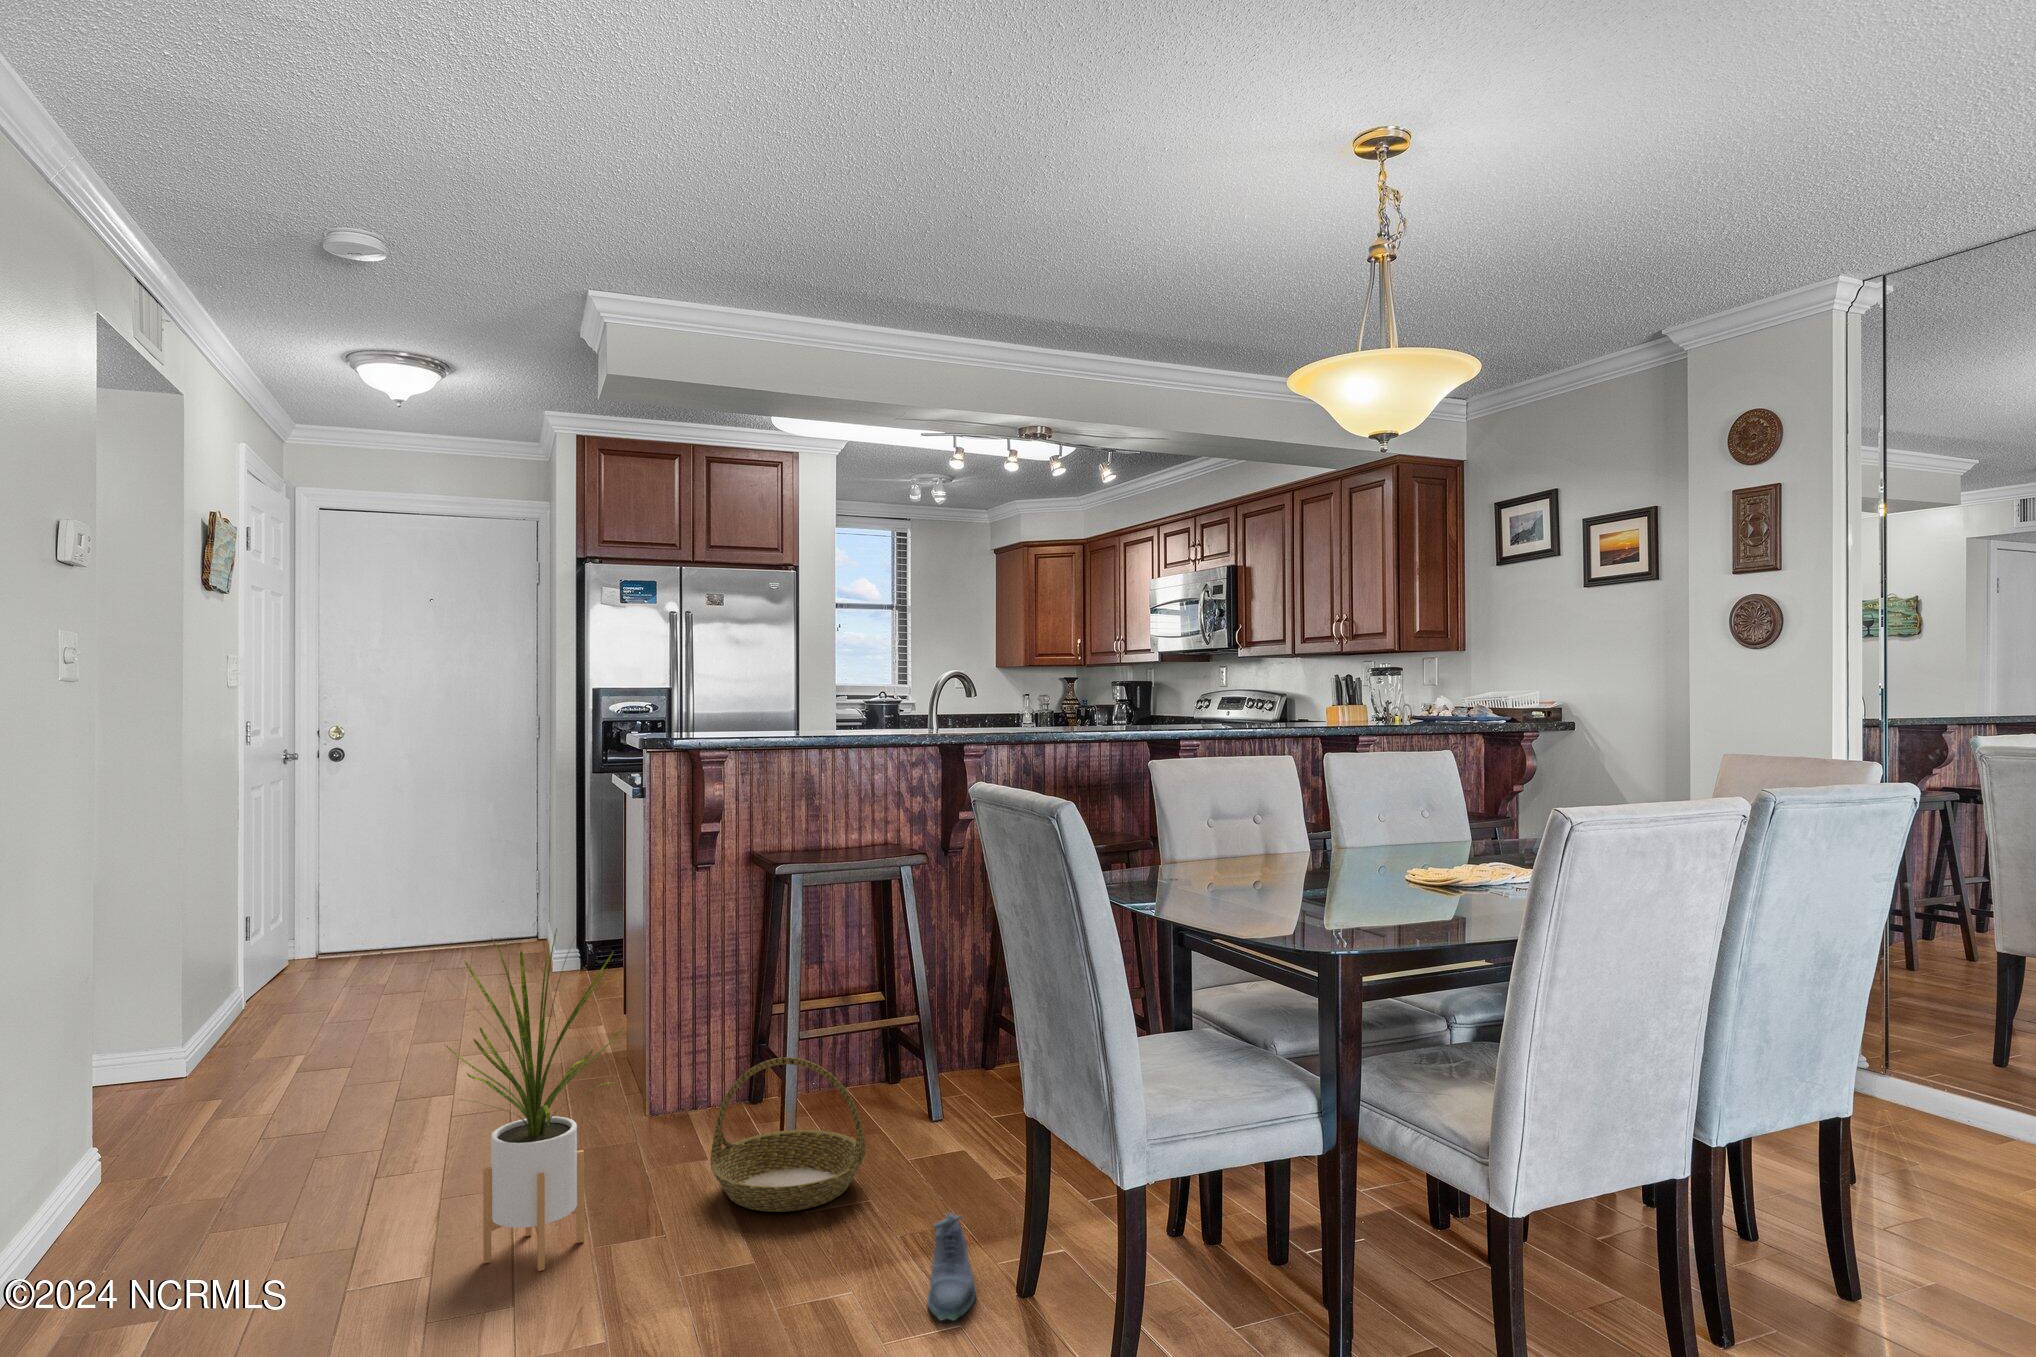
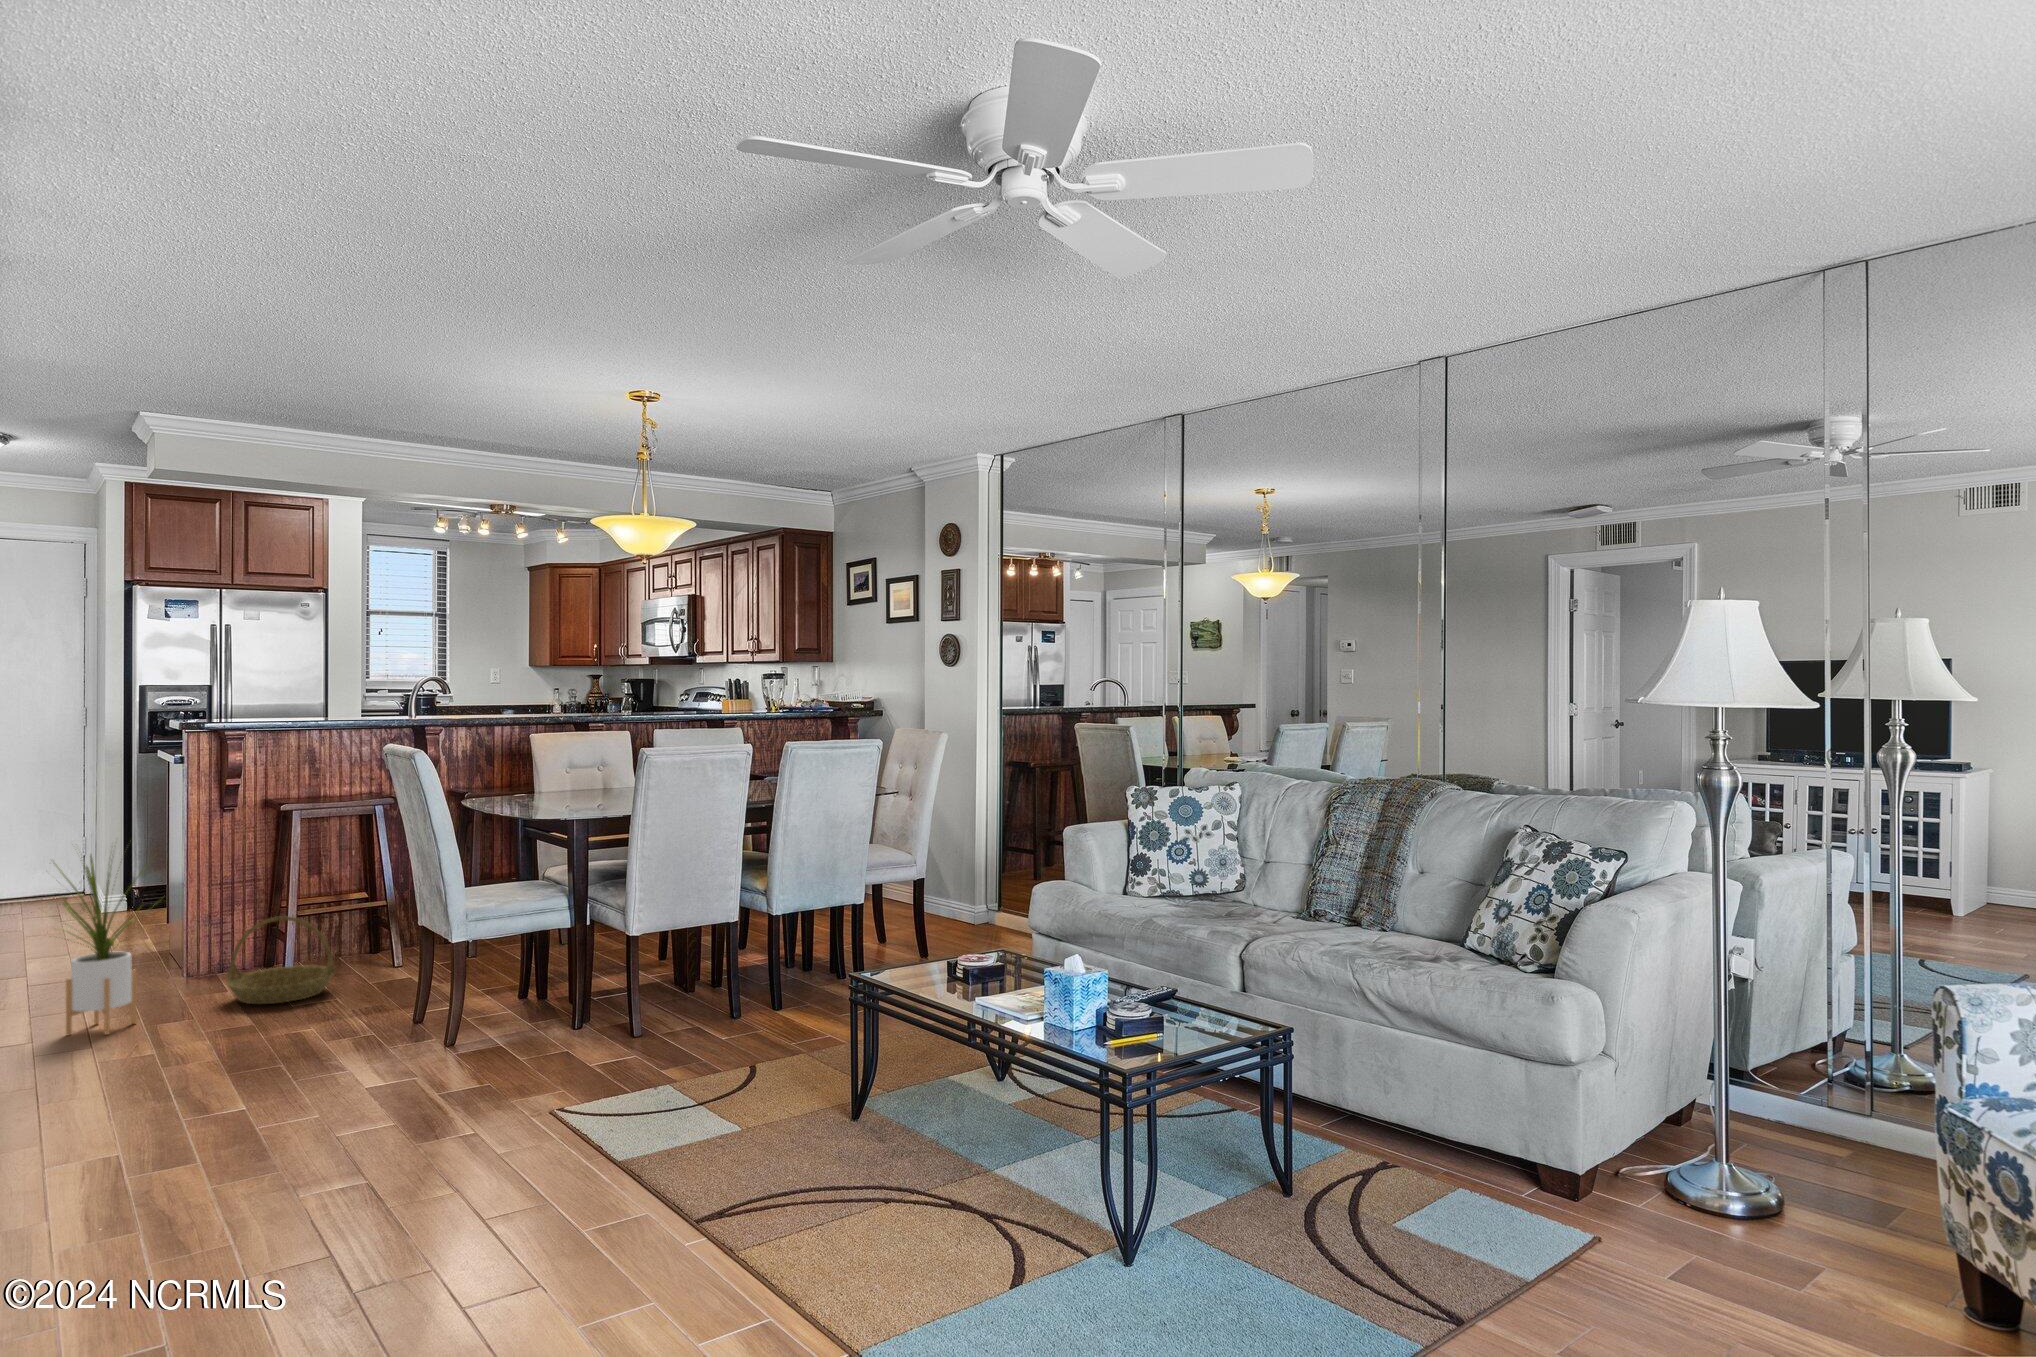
shoe: present [927,1214,976,1321] -> none [354,984,386,1029]

